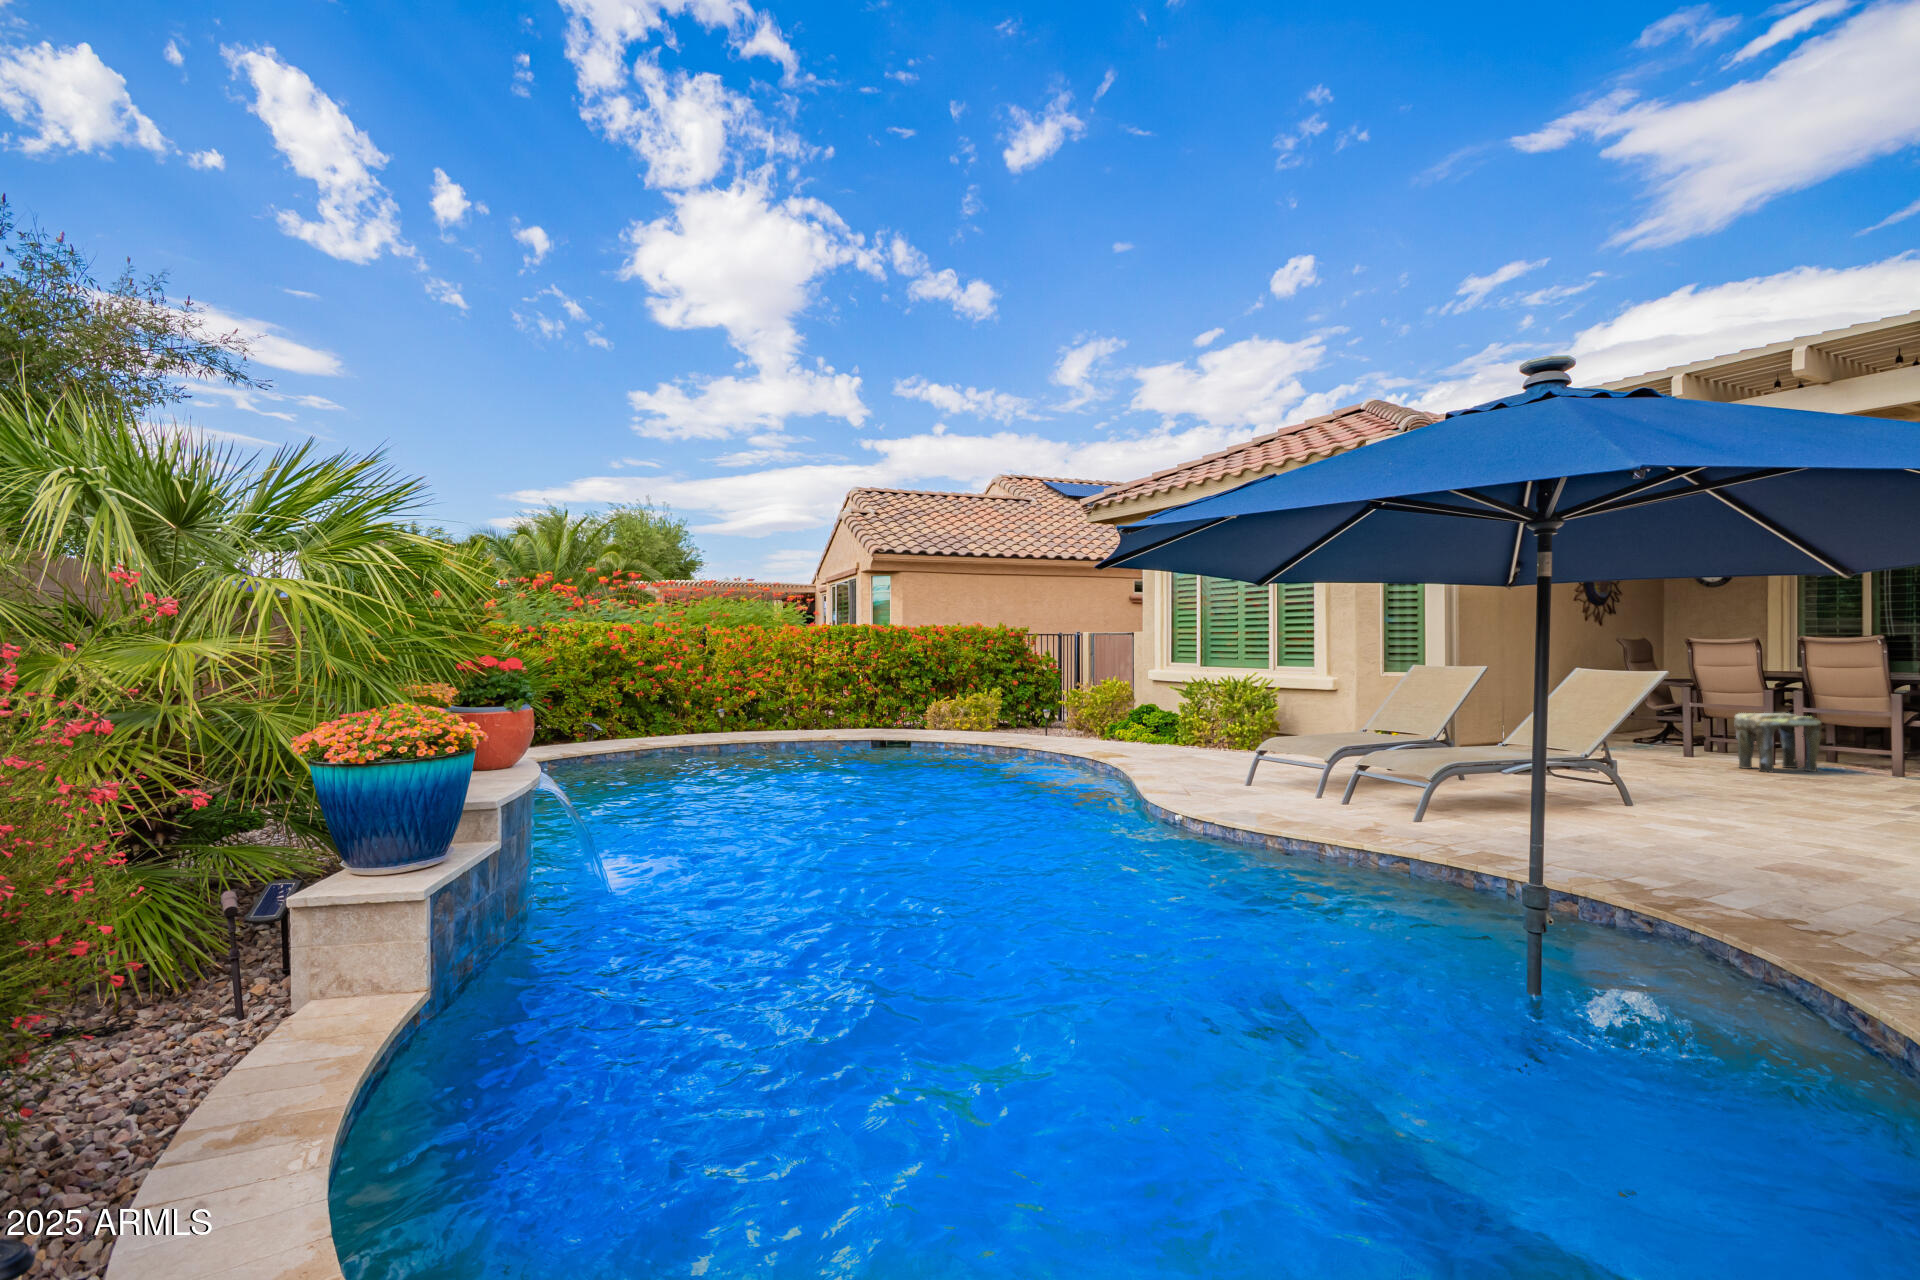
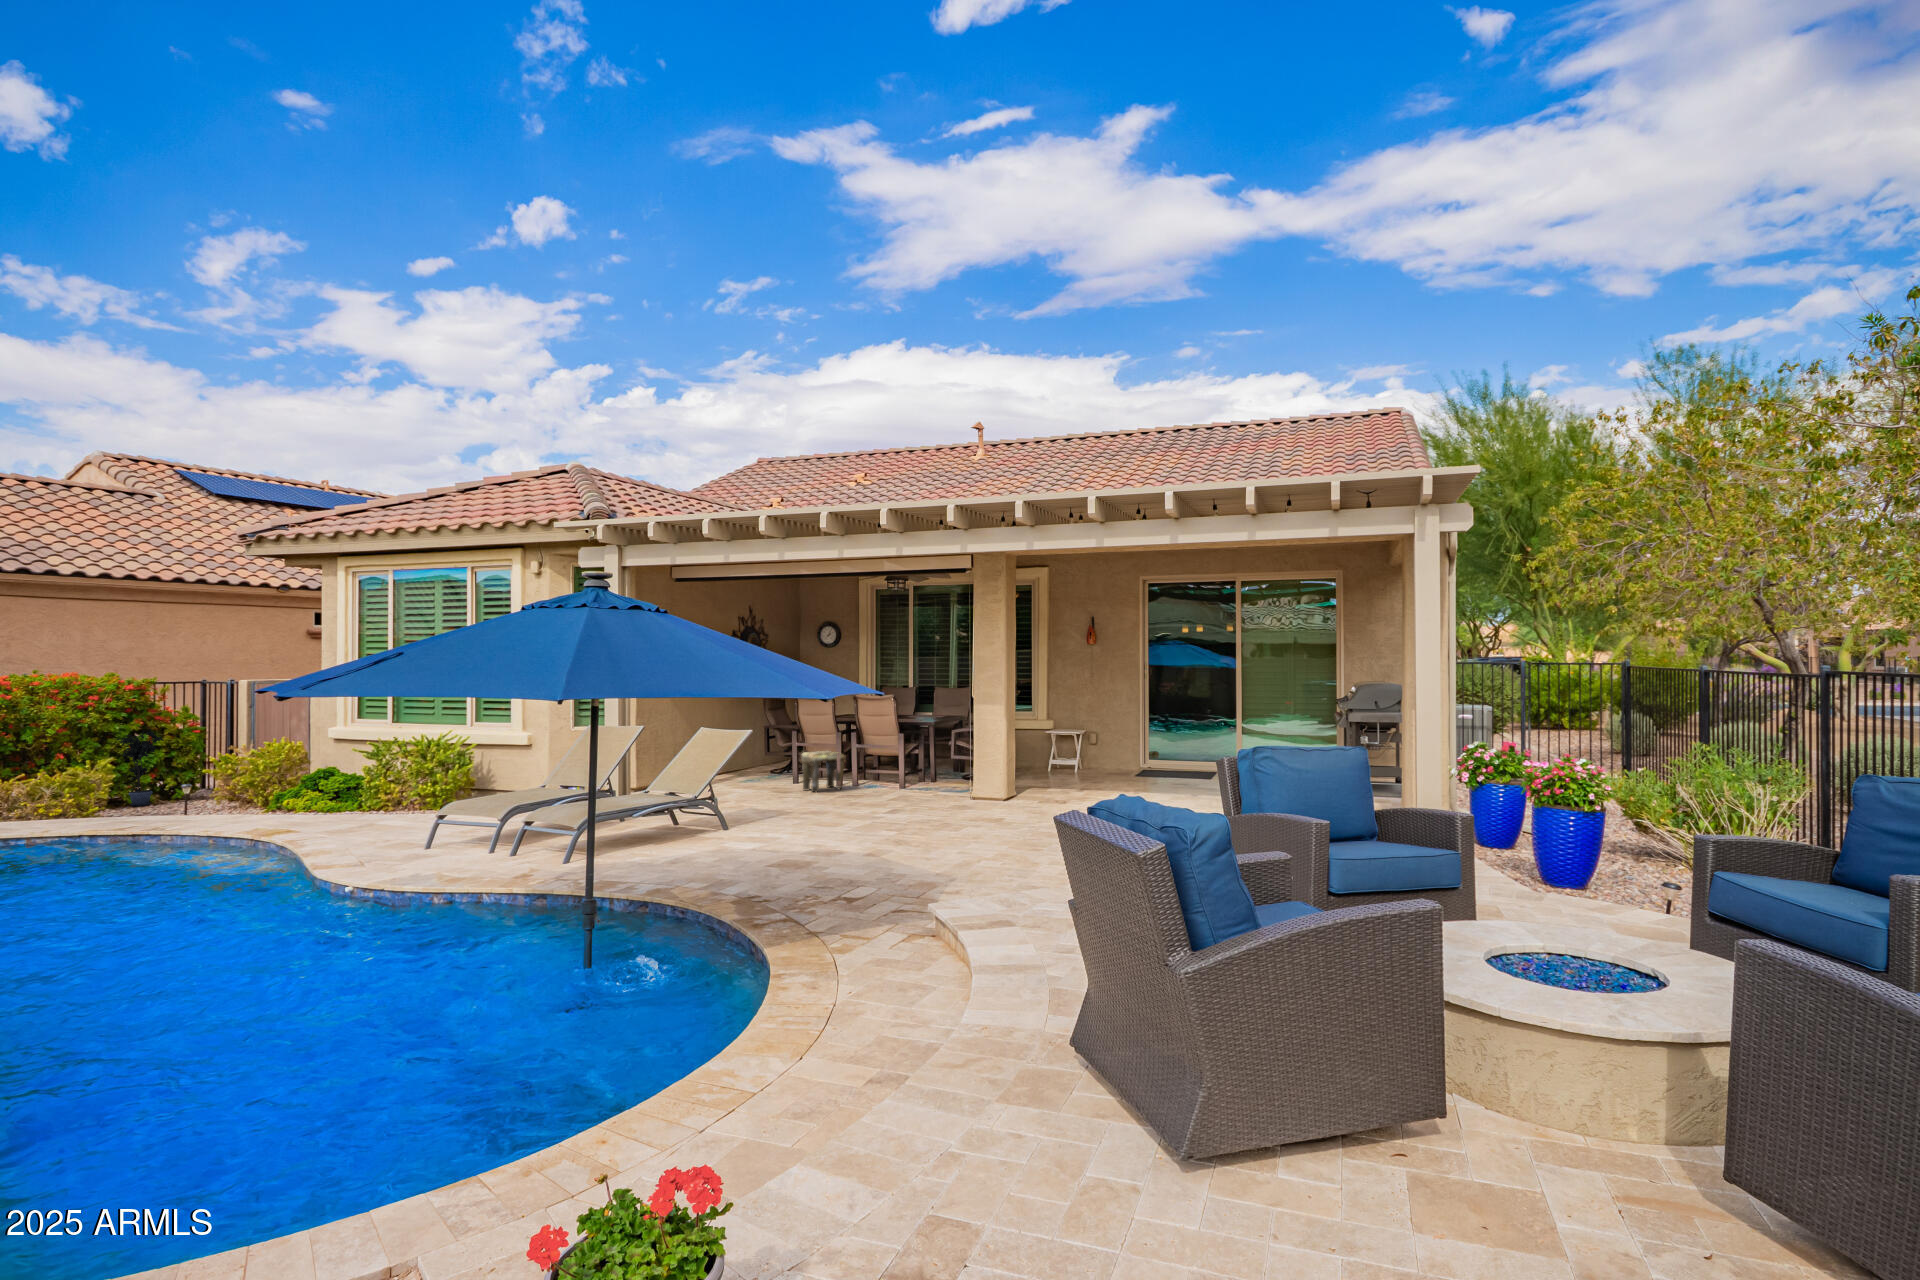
potted plant: none [1004,666,1034,728] -> present [117,729,164,806]

